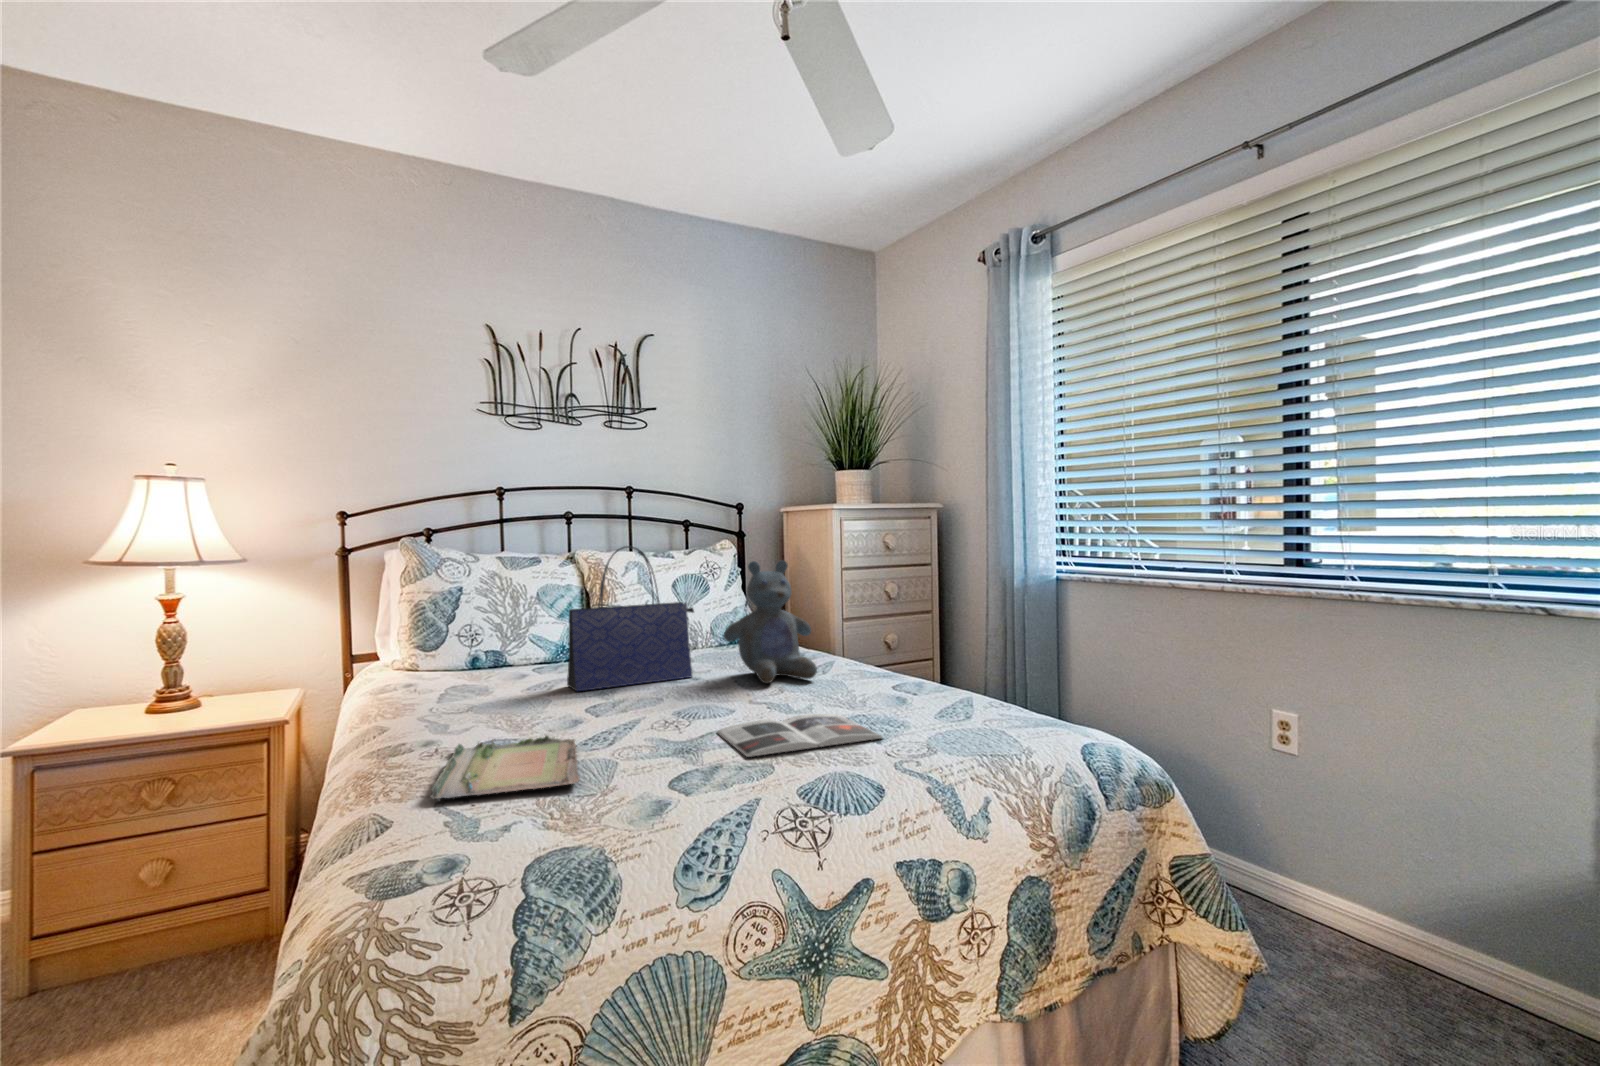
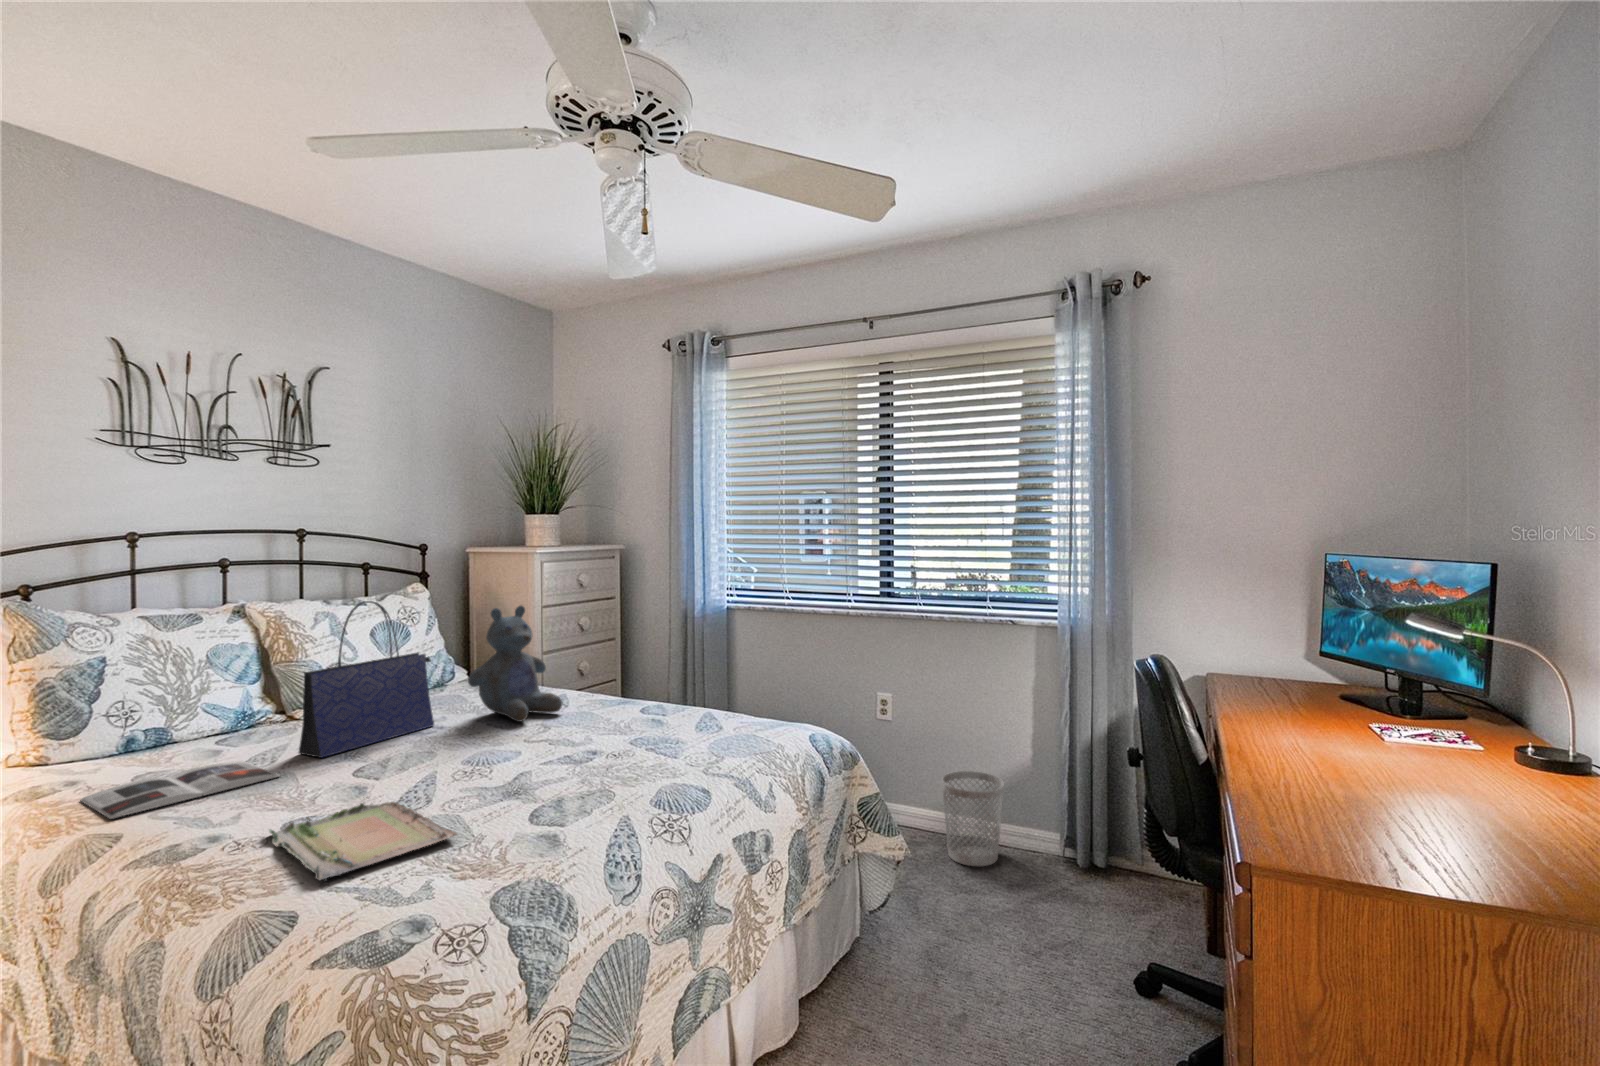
magazine: present [717,714,883,757] -> present [81,761,280,819]
wastebasket: none [1374,852,1503,1019] -> present [942,771,1004,866]

